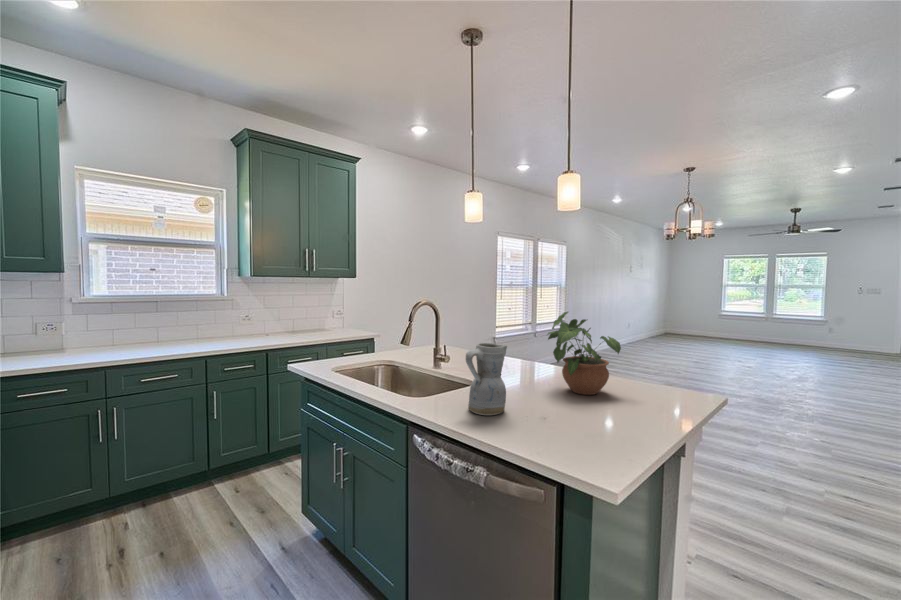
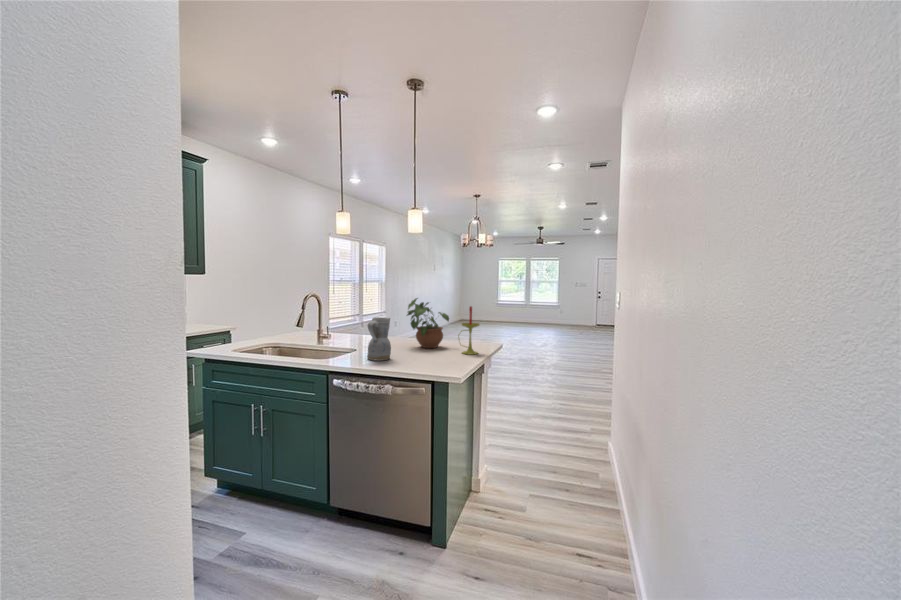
candle: none [631,330,677,422] -> present [461,306,479,355]

